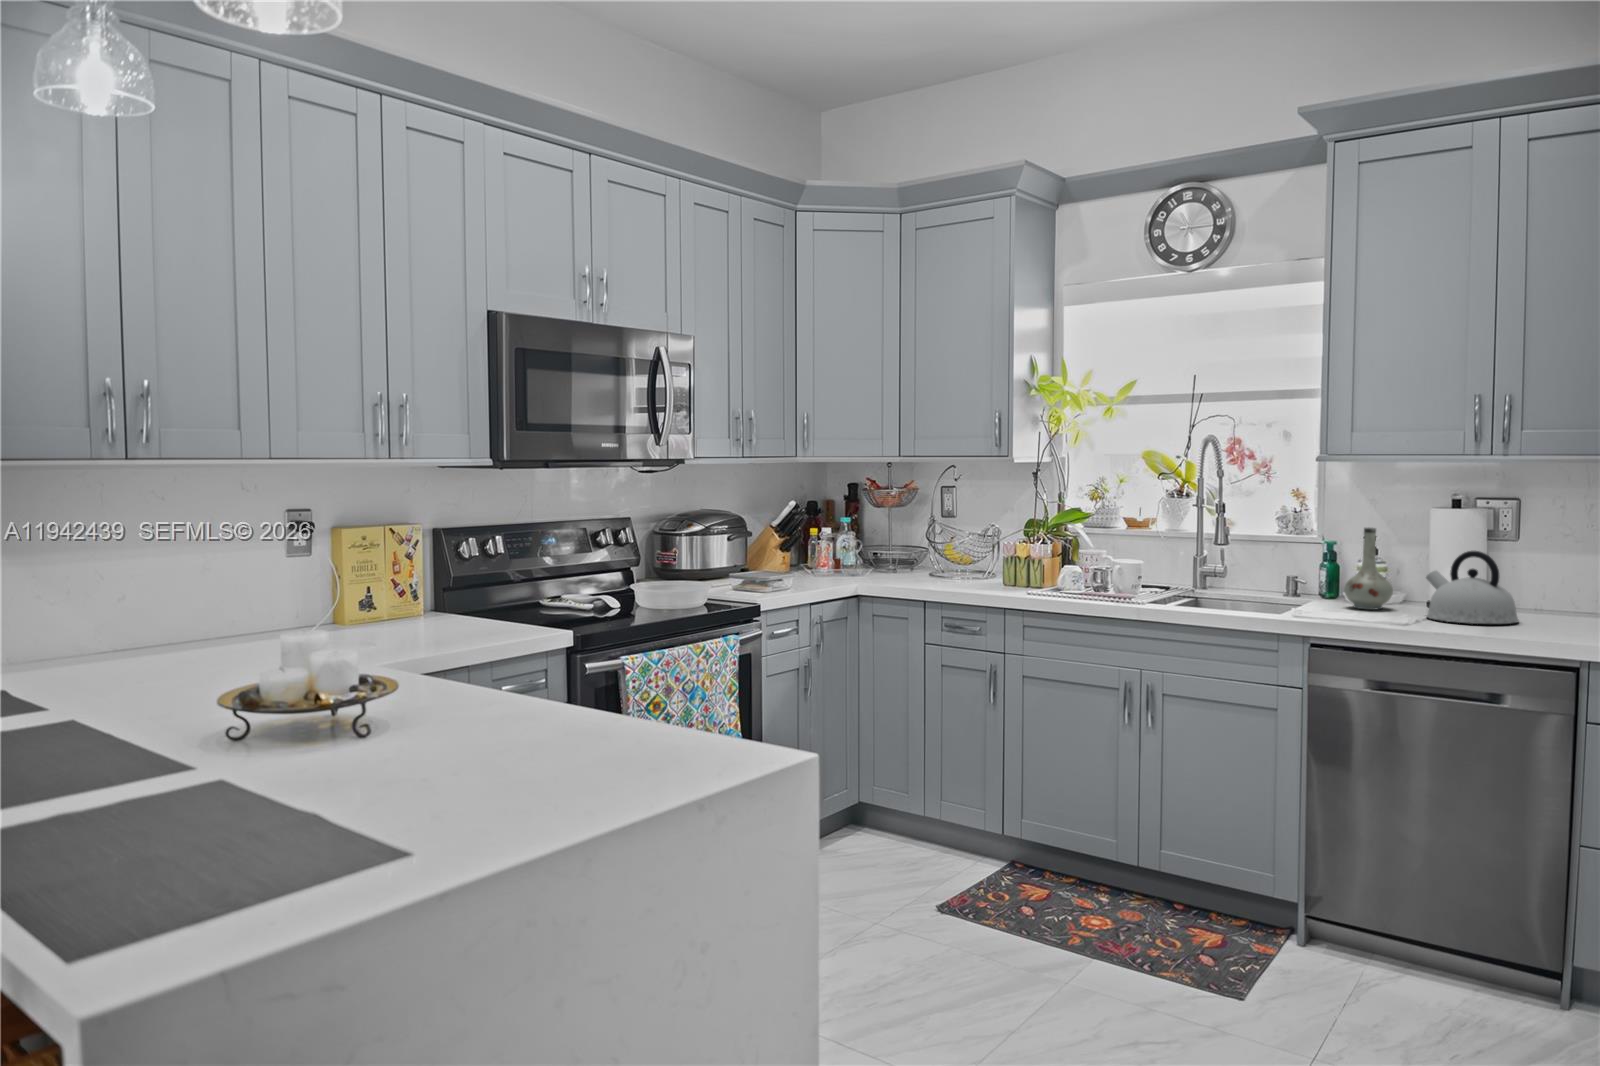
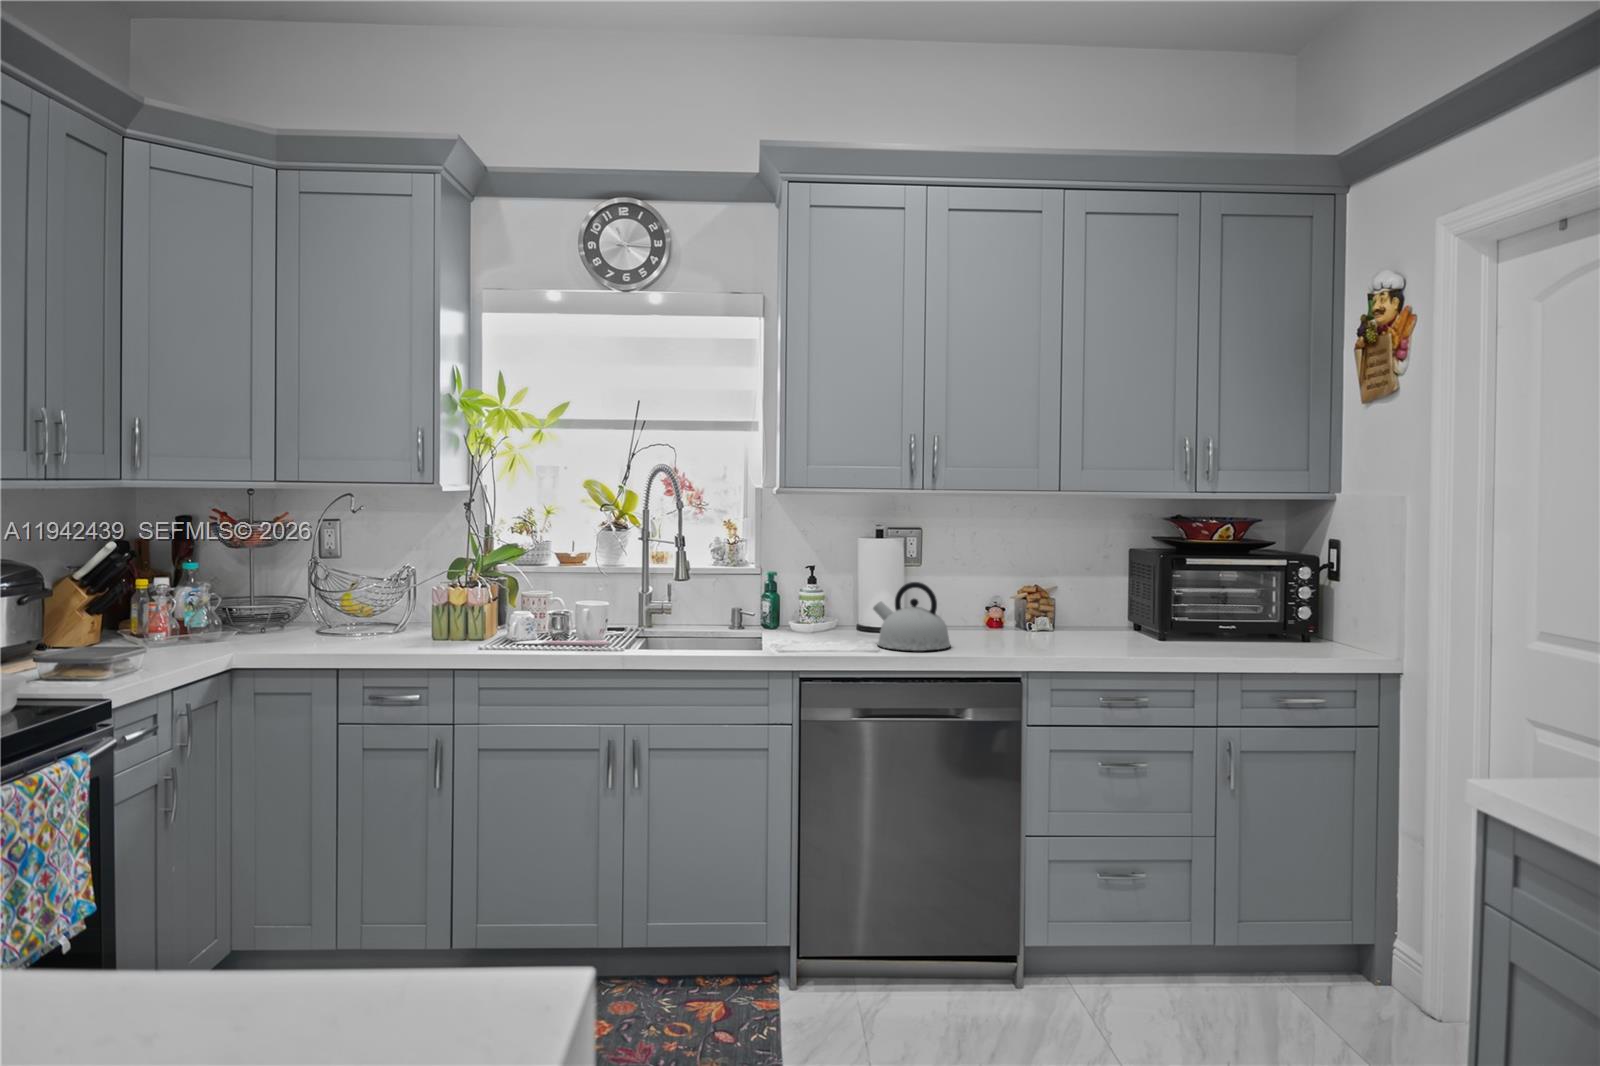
vase: present [1344,528,1393,610] -> none [799,561,841,641]

